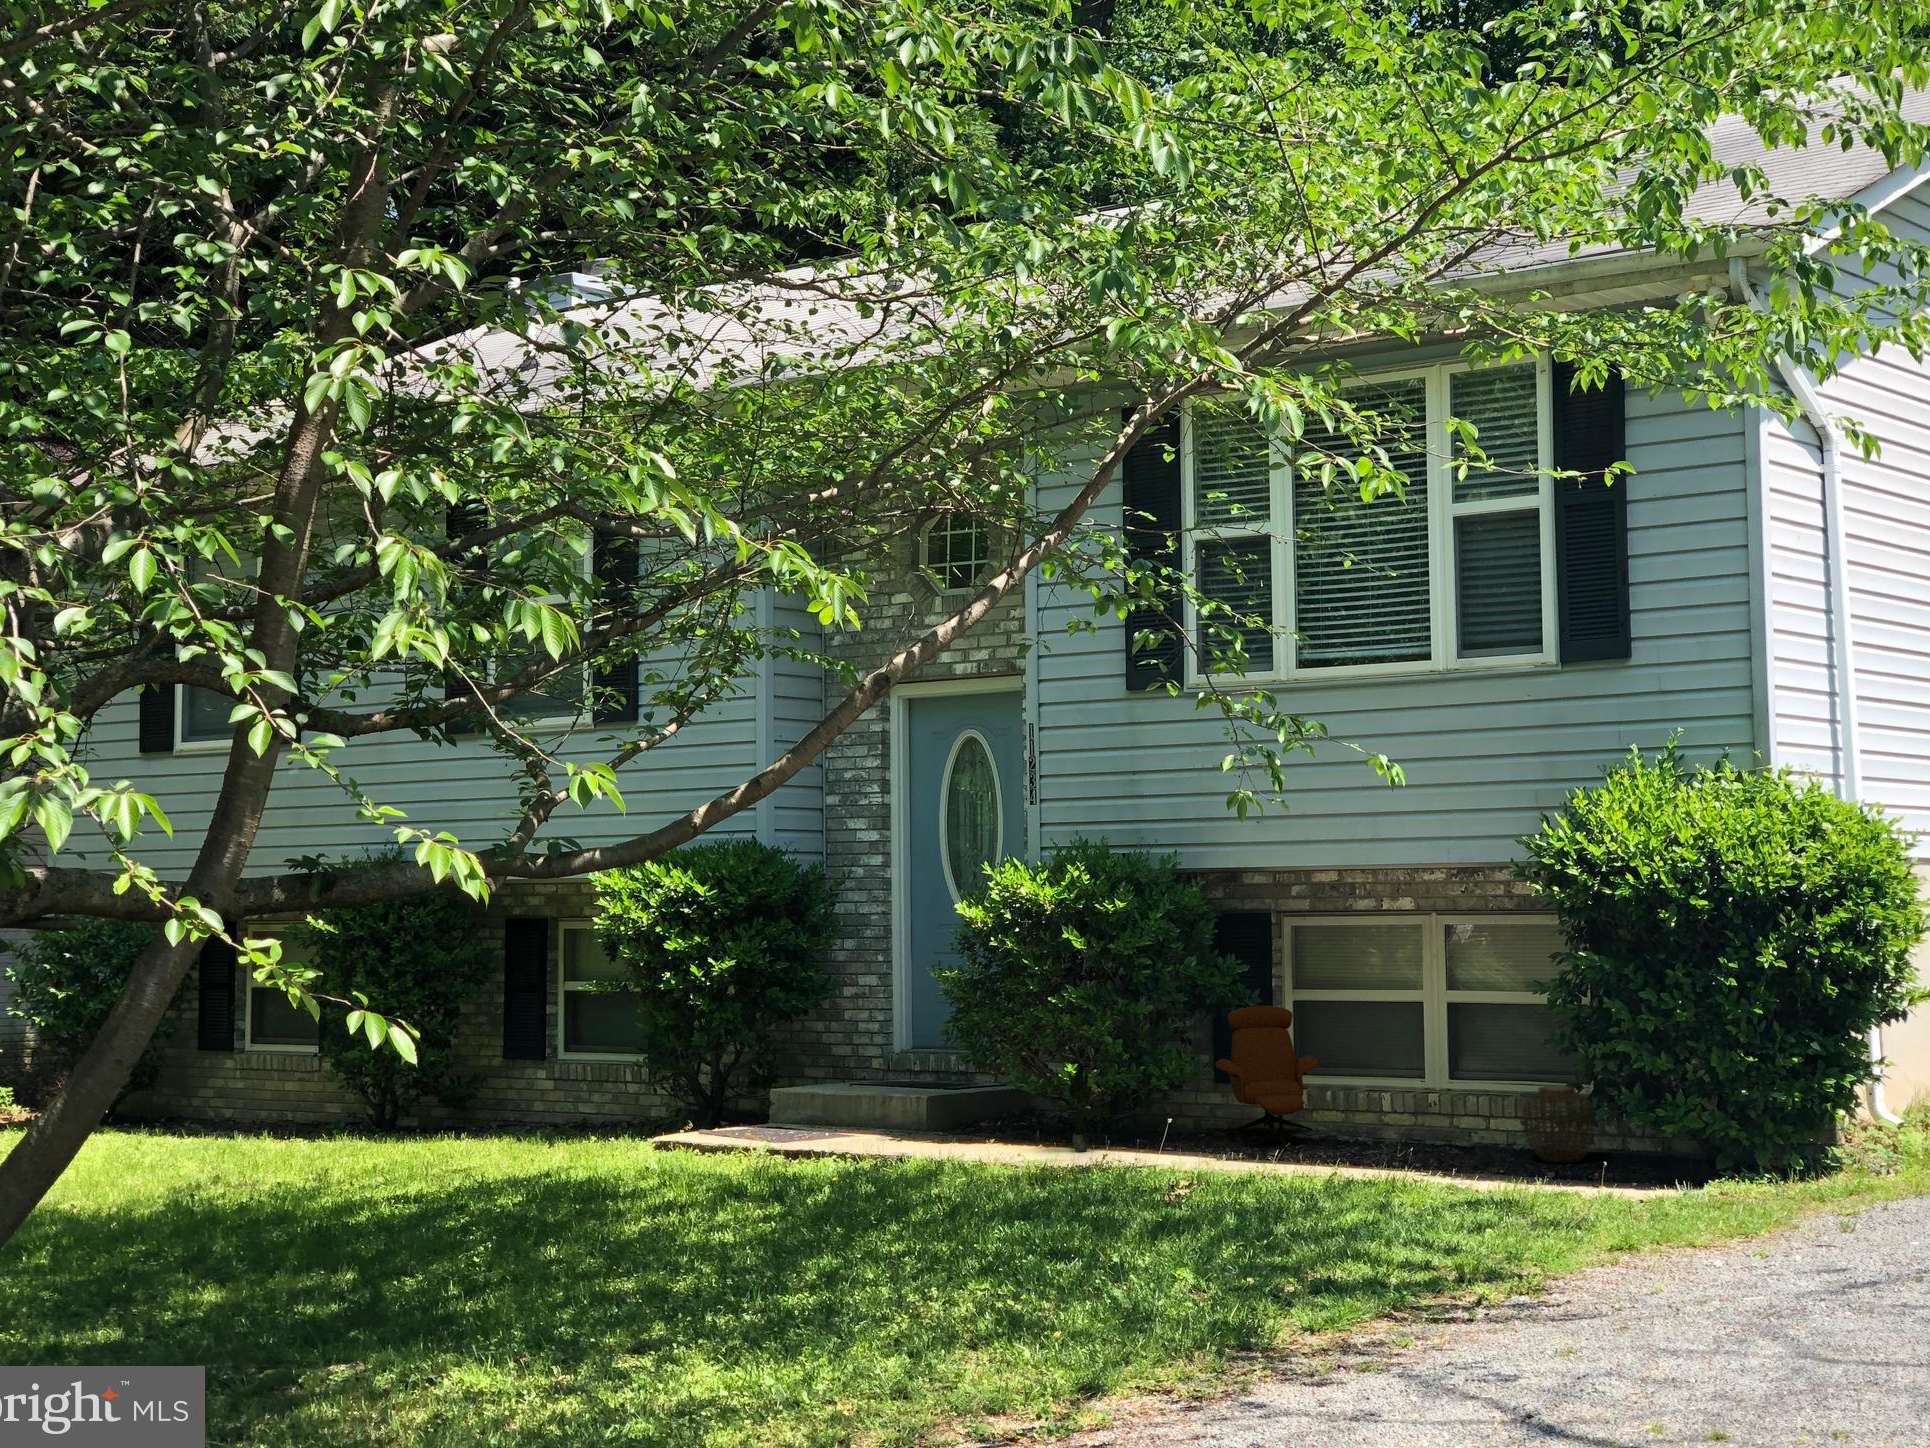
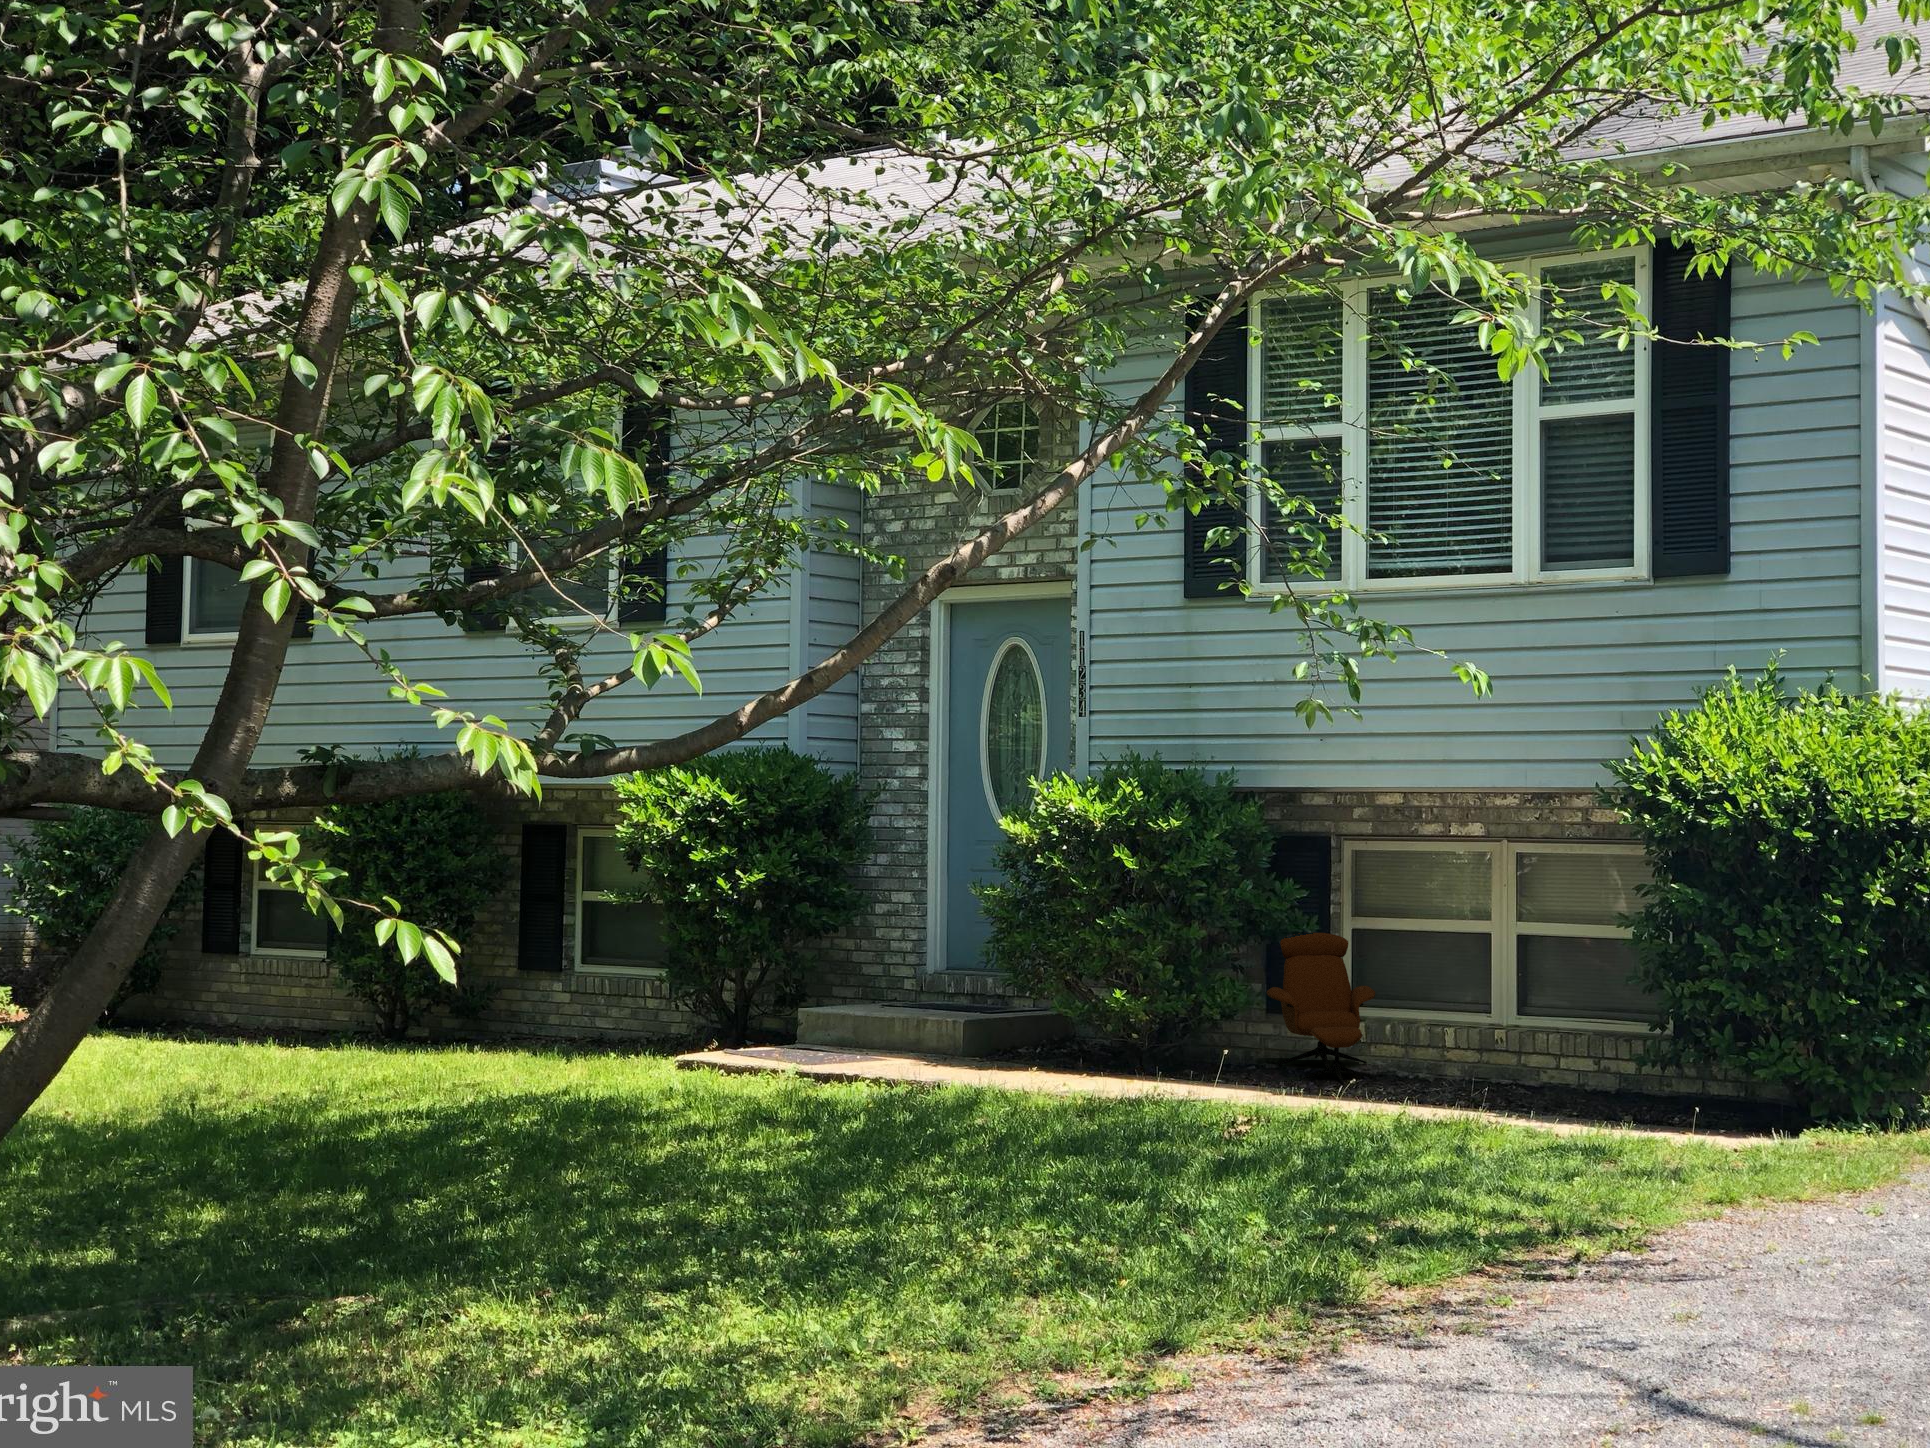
potted plant: present [1050,1067,1112,1152] -> none [1095,992,1160,1080]
woven basket: present [1523,1086,1594,1162] -> none [1599,1025,1675,1106]

